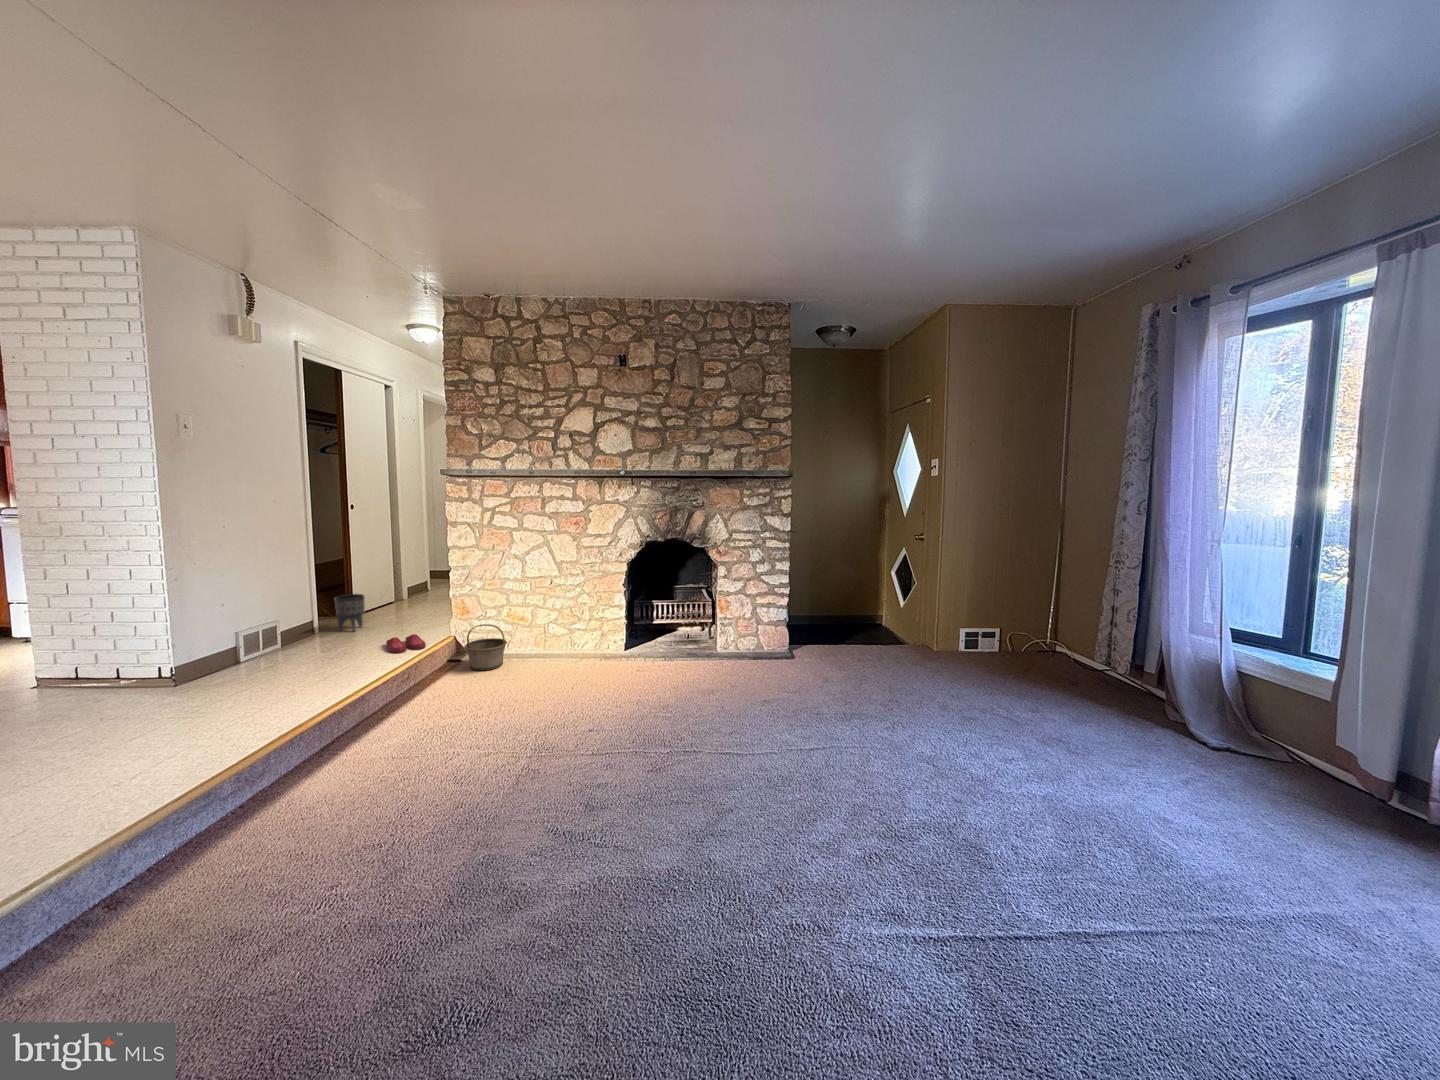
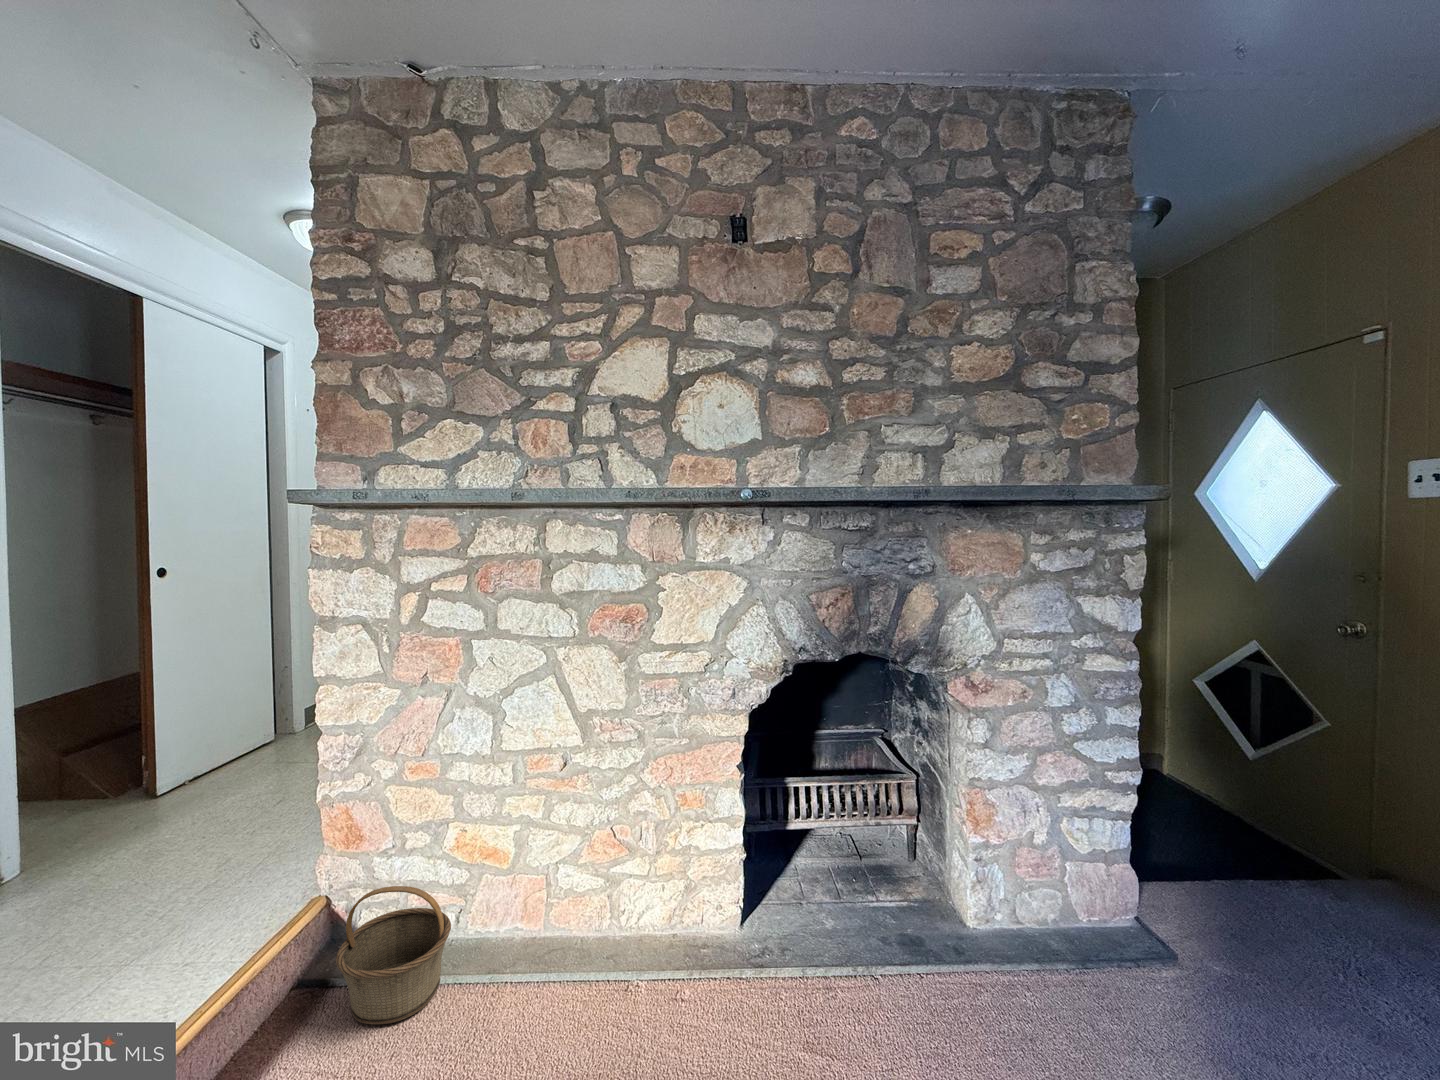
planter: present [335,594,365,632] -> none [58,775,139,874]
slippers: present [386,634,426,653] -> none [122,908,237,999]

